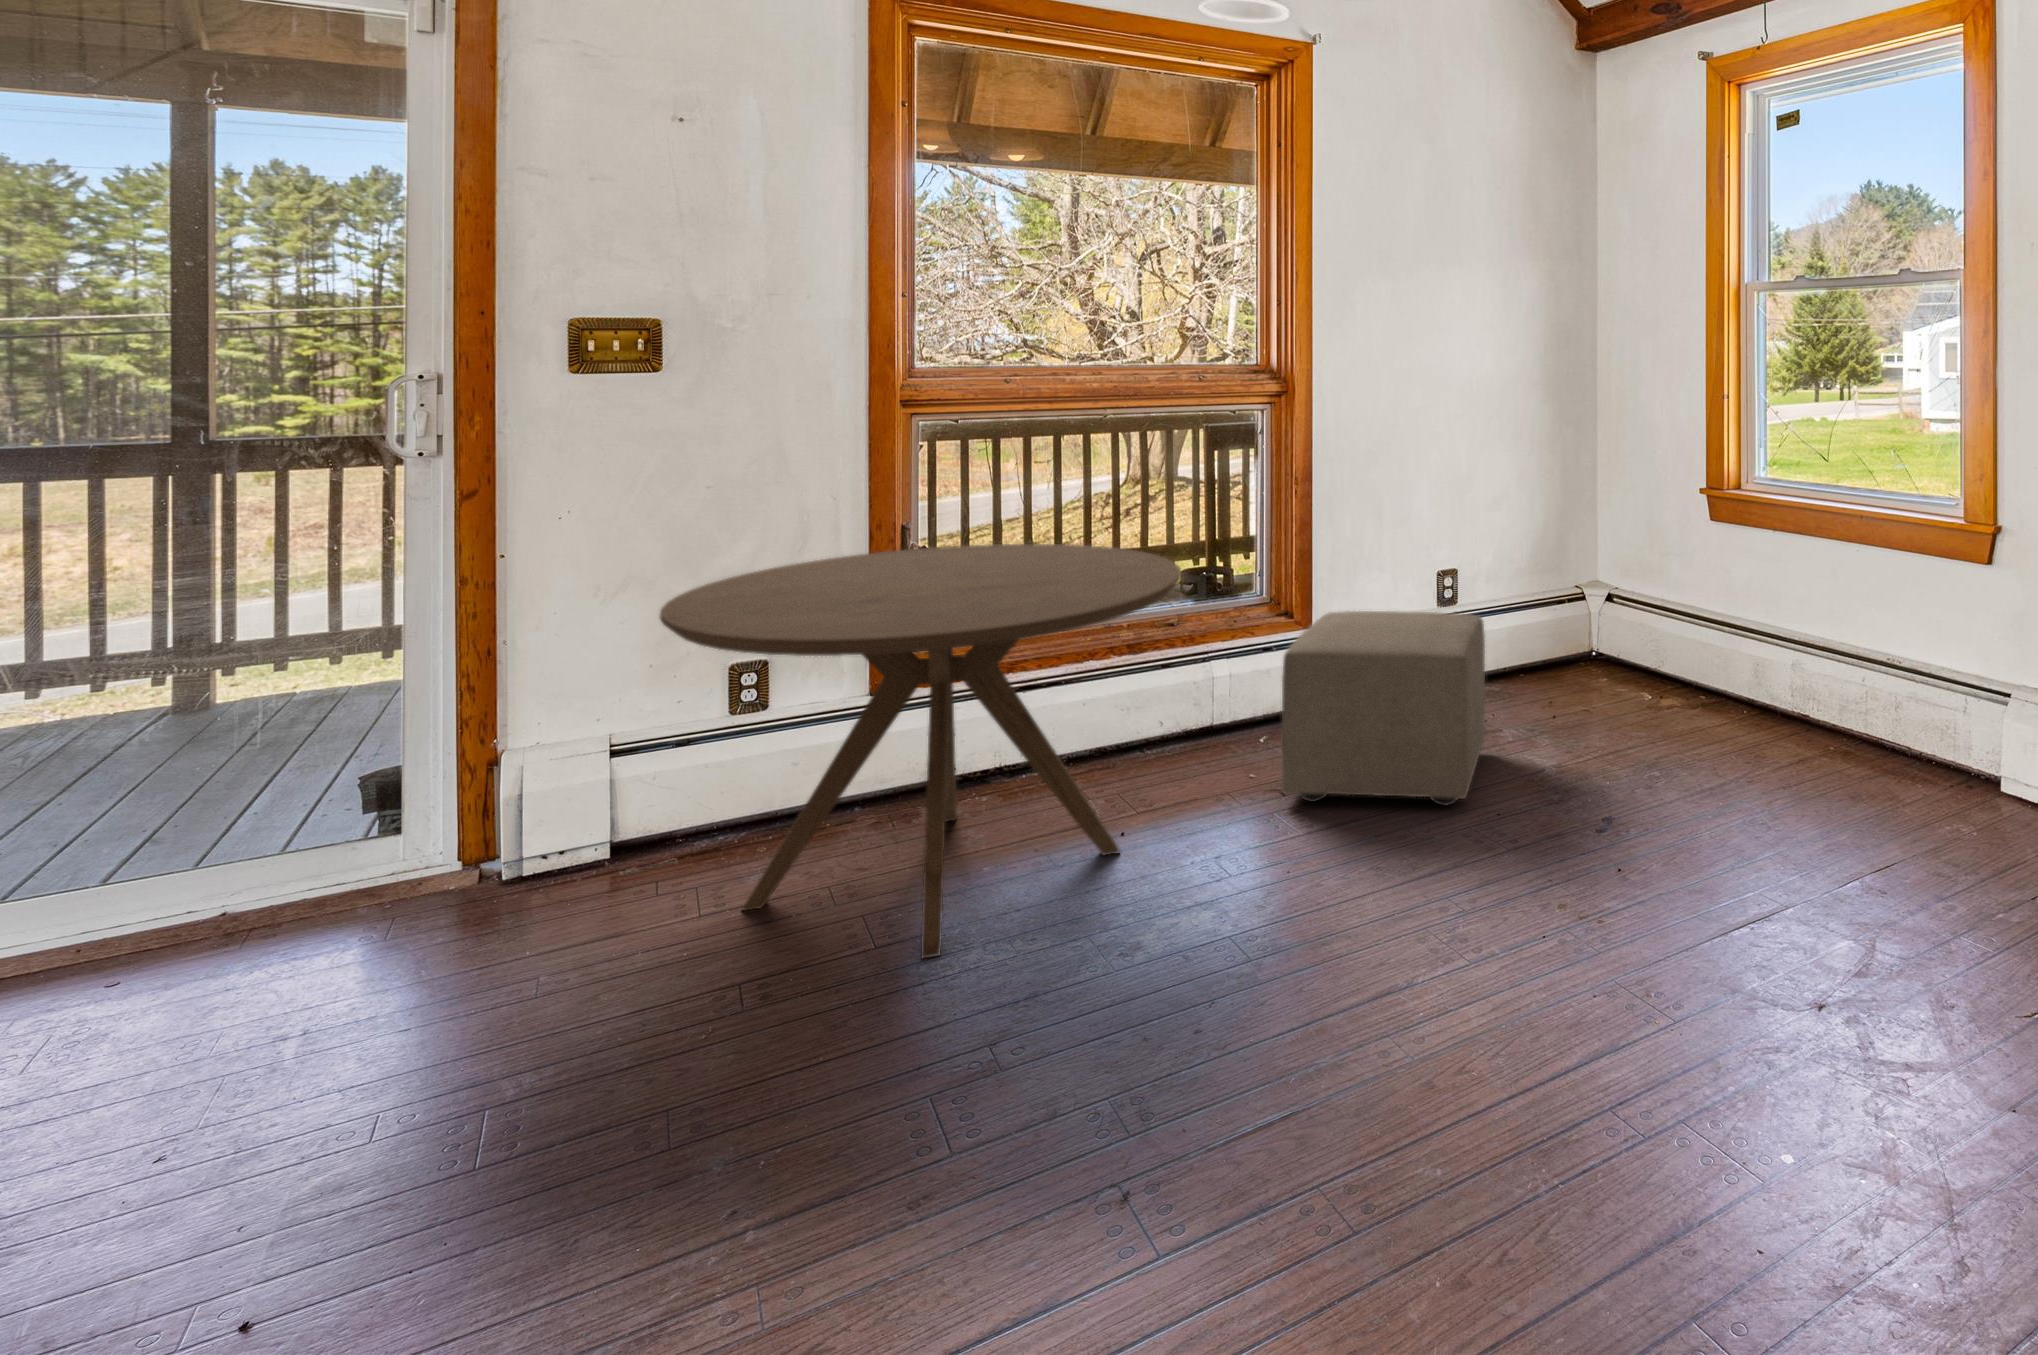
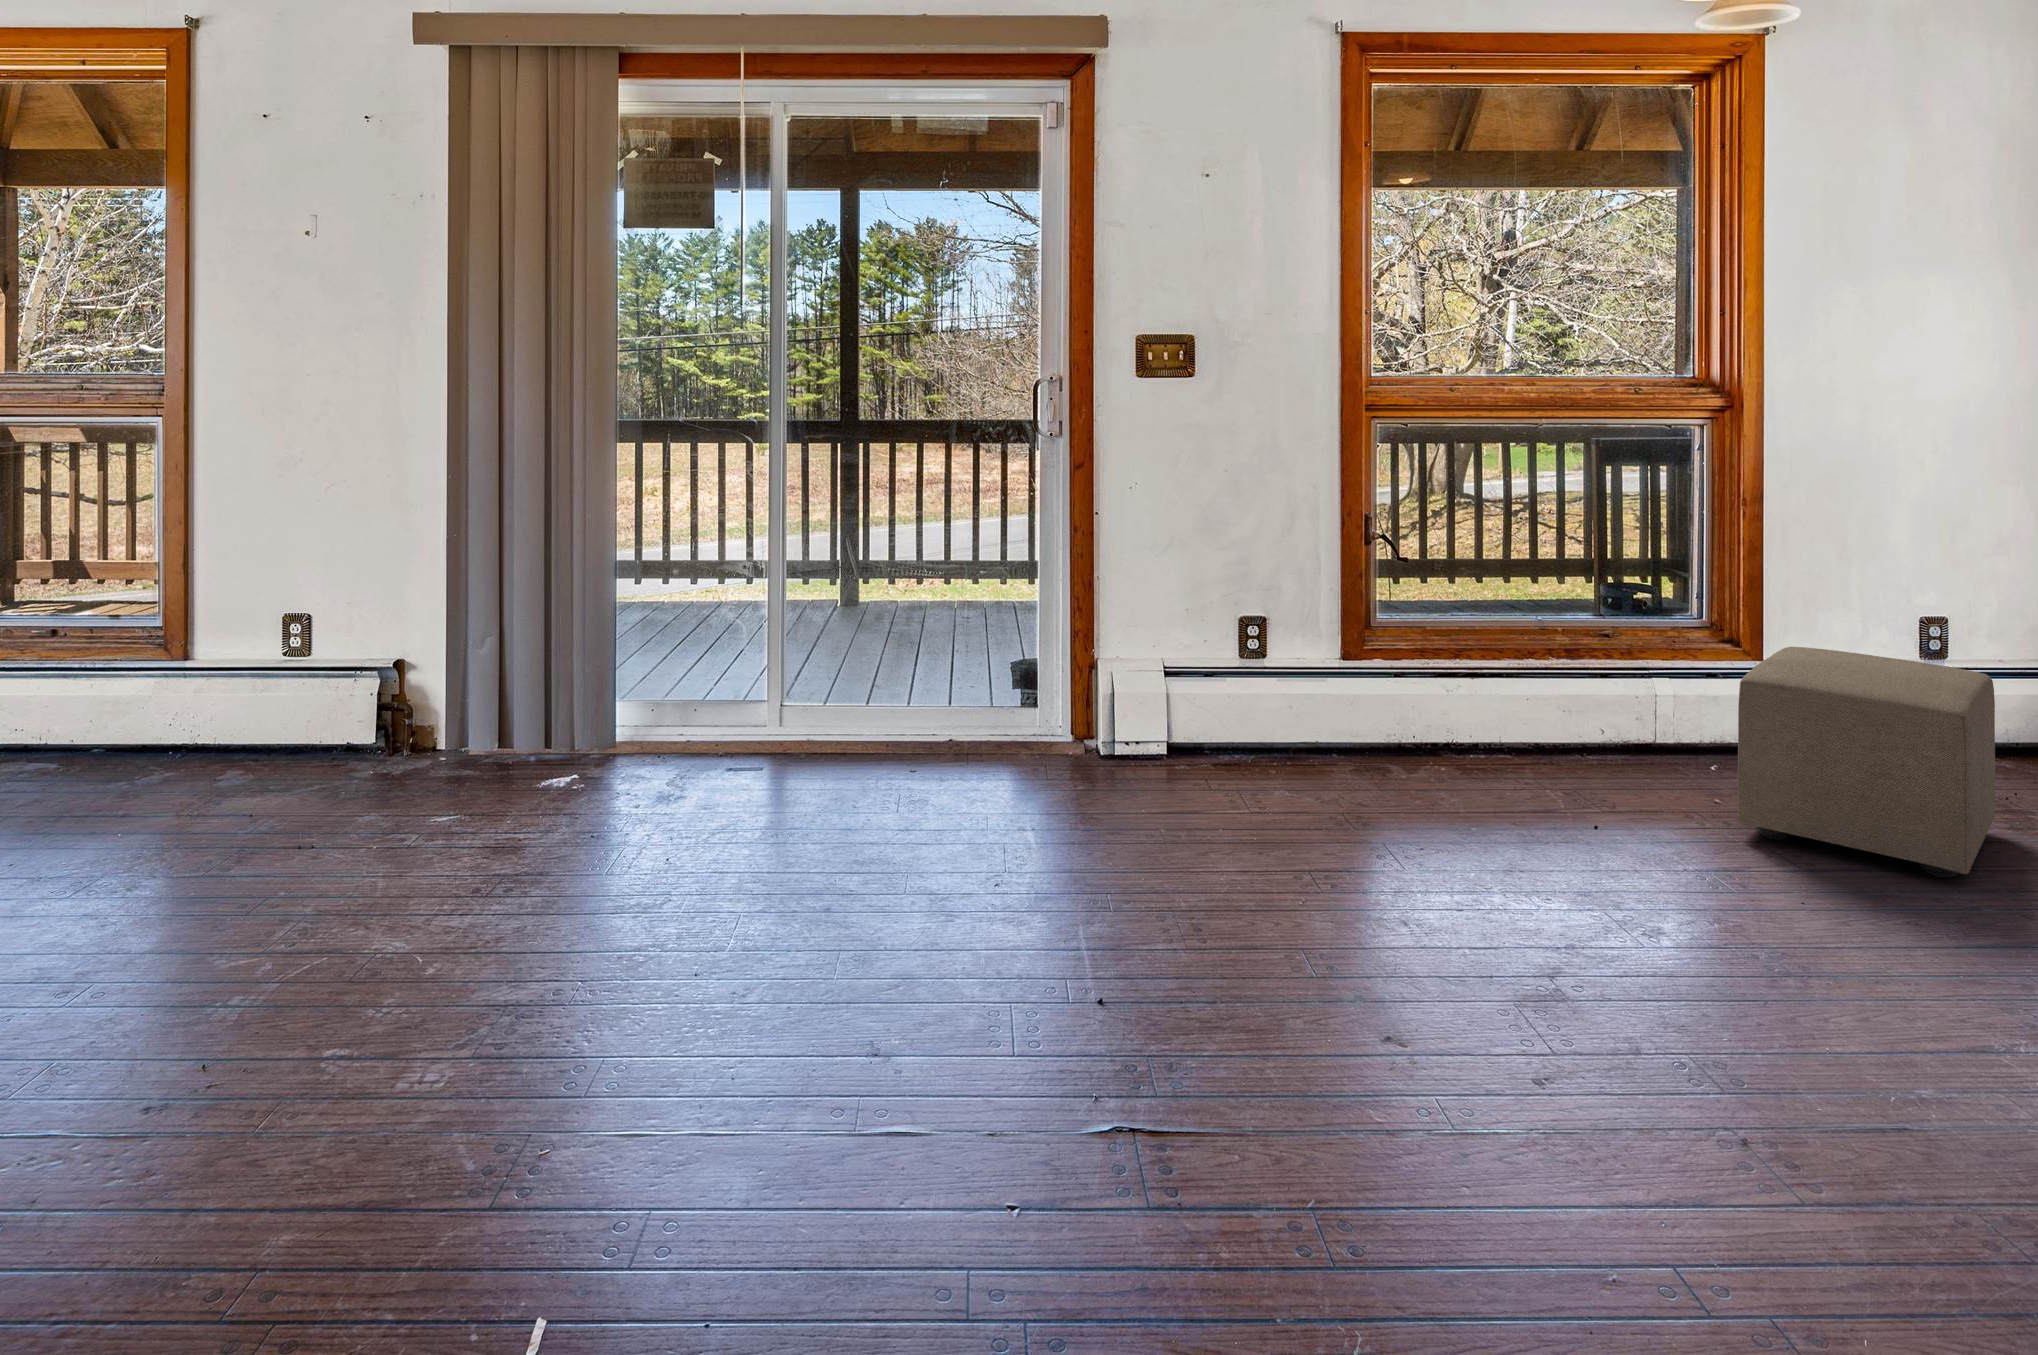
dining table: present [660,544,1182,959] -> none [1209,537,1633,885]

